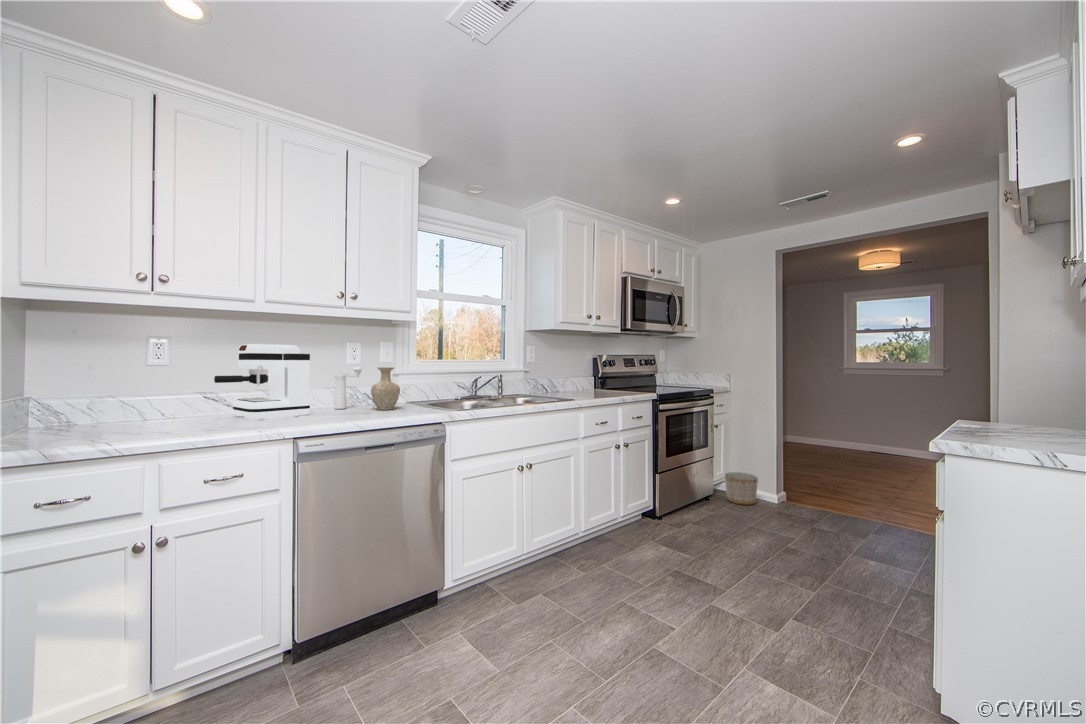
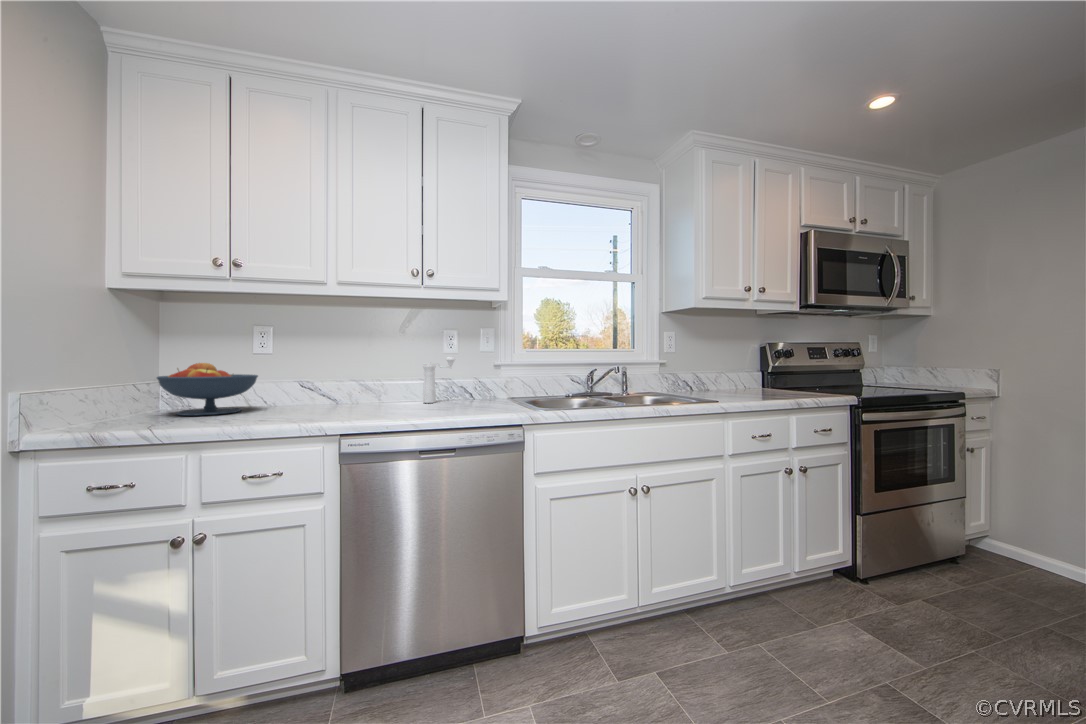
coffee maker: present [214,344,310,420] -> none [294,331,382,412]
vase: present [371,367,400,410] -> none [455,357,487,406]
fruit bowl: none [55,375,171,430] -> present [157,363,258,416]
planter: present [725,472,758,505] -> none [990,524,1064,583]

